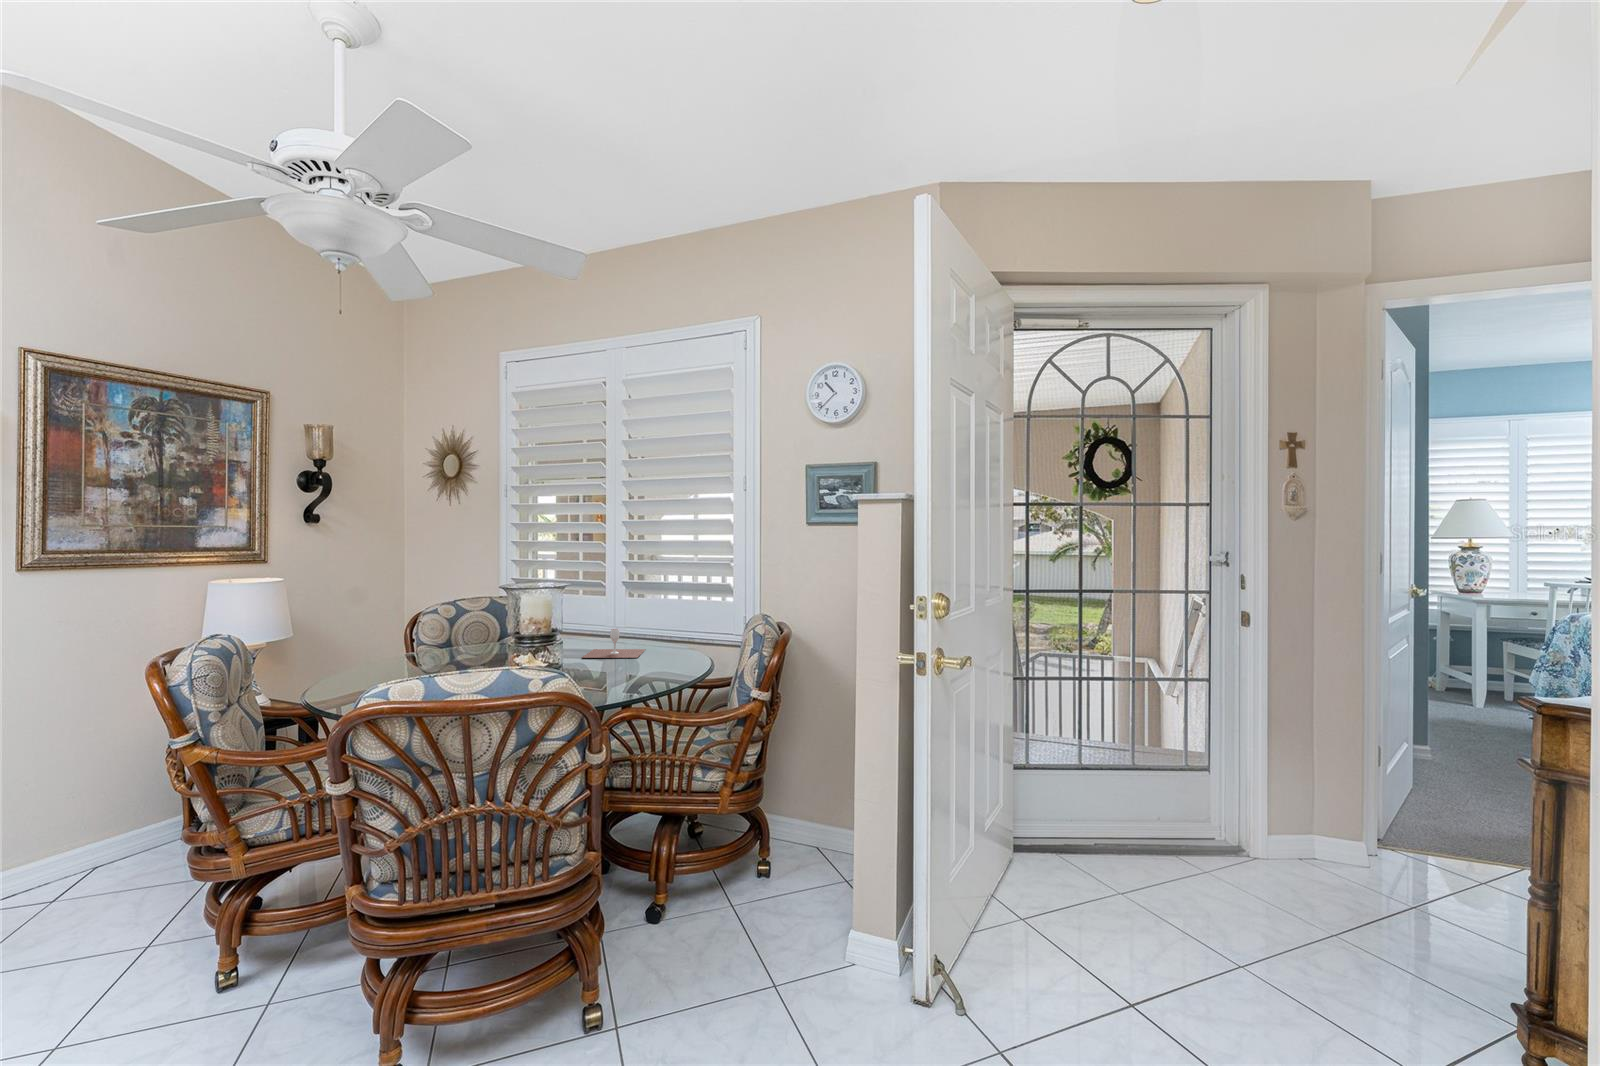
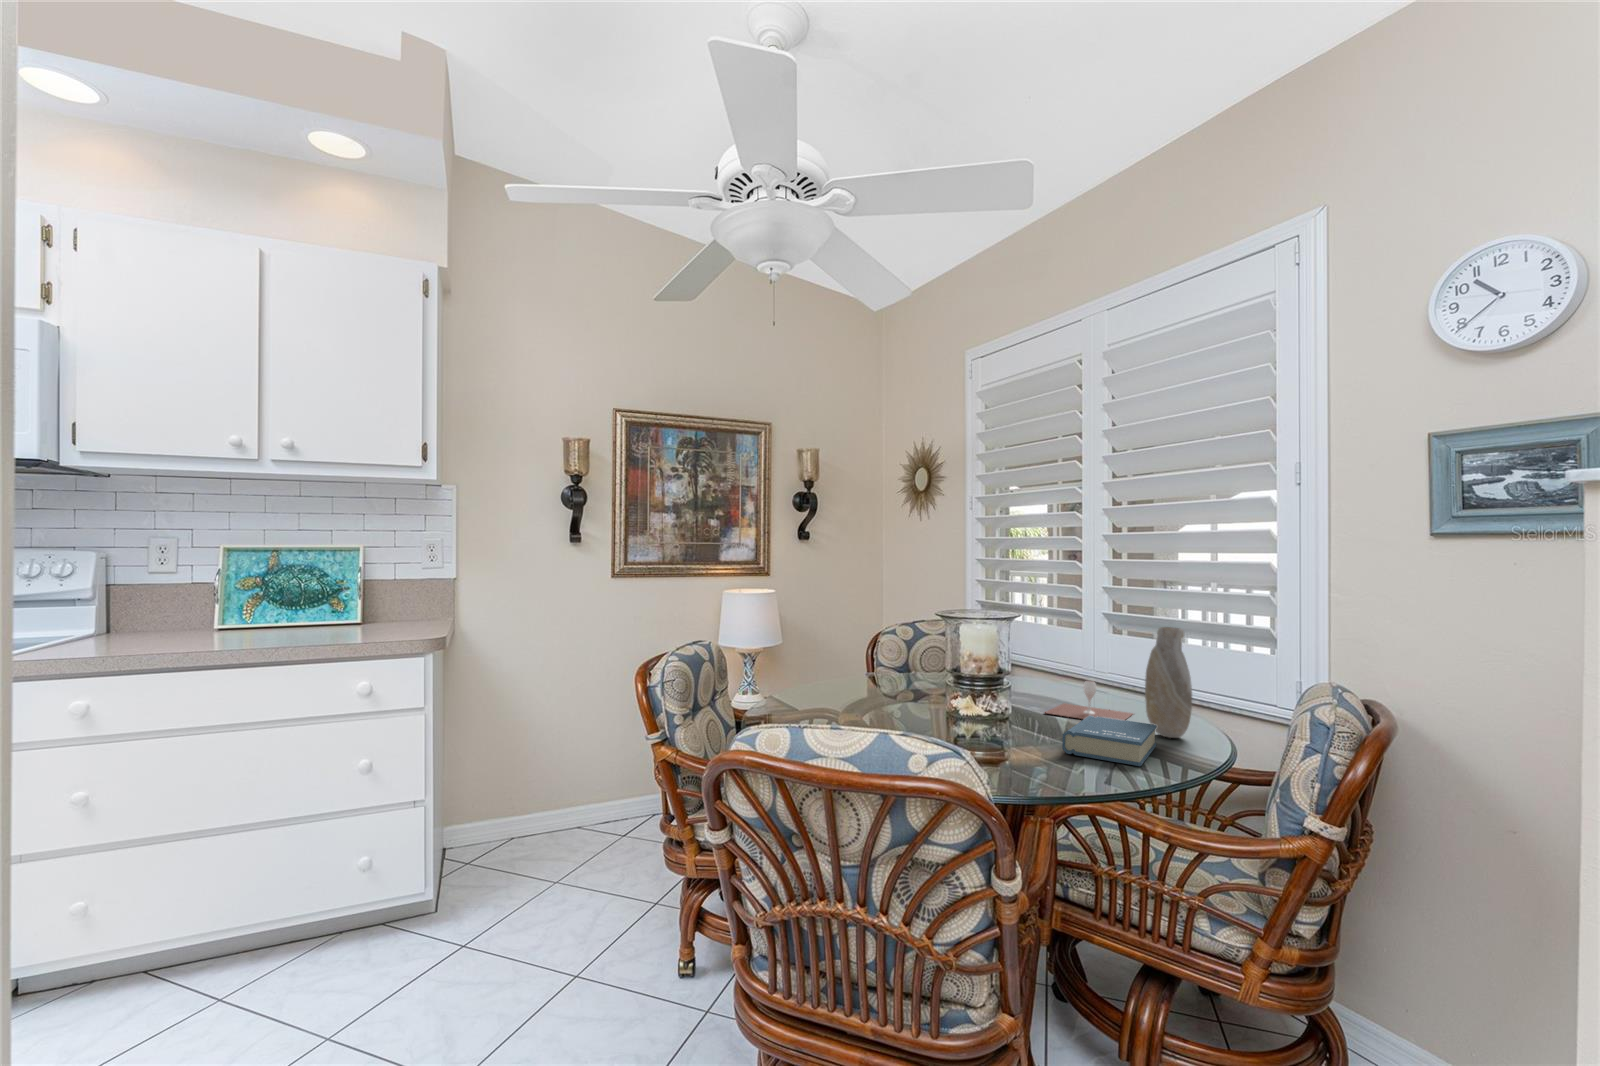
vase: none [656,583,686,661] -> present [1145,627,1192,738]
book: none [605,652,665,681] -> present [1062,715,1157,766]

